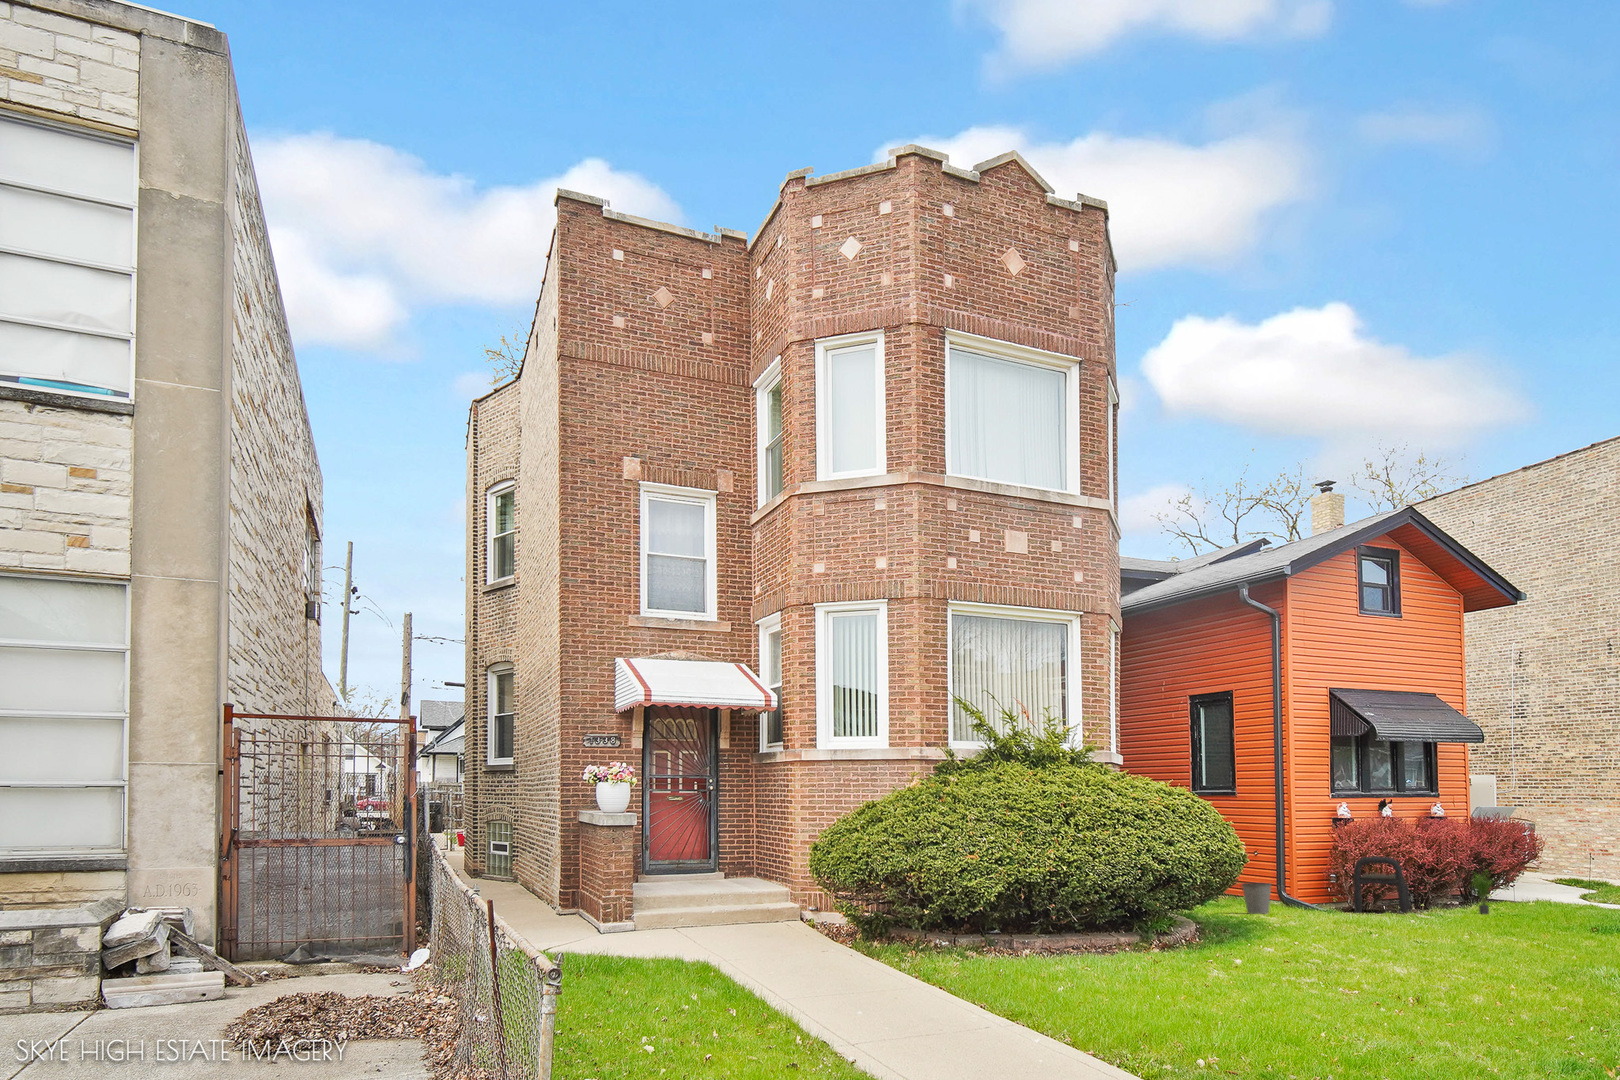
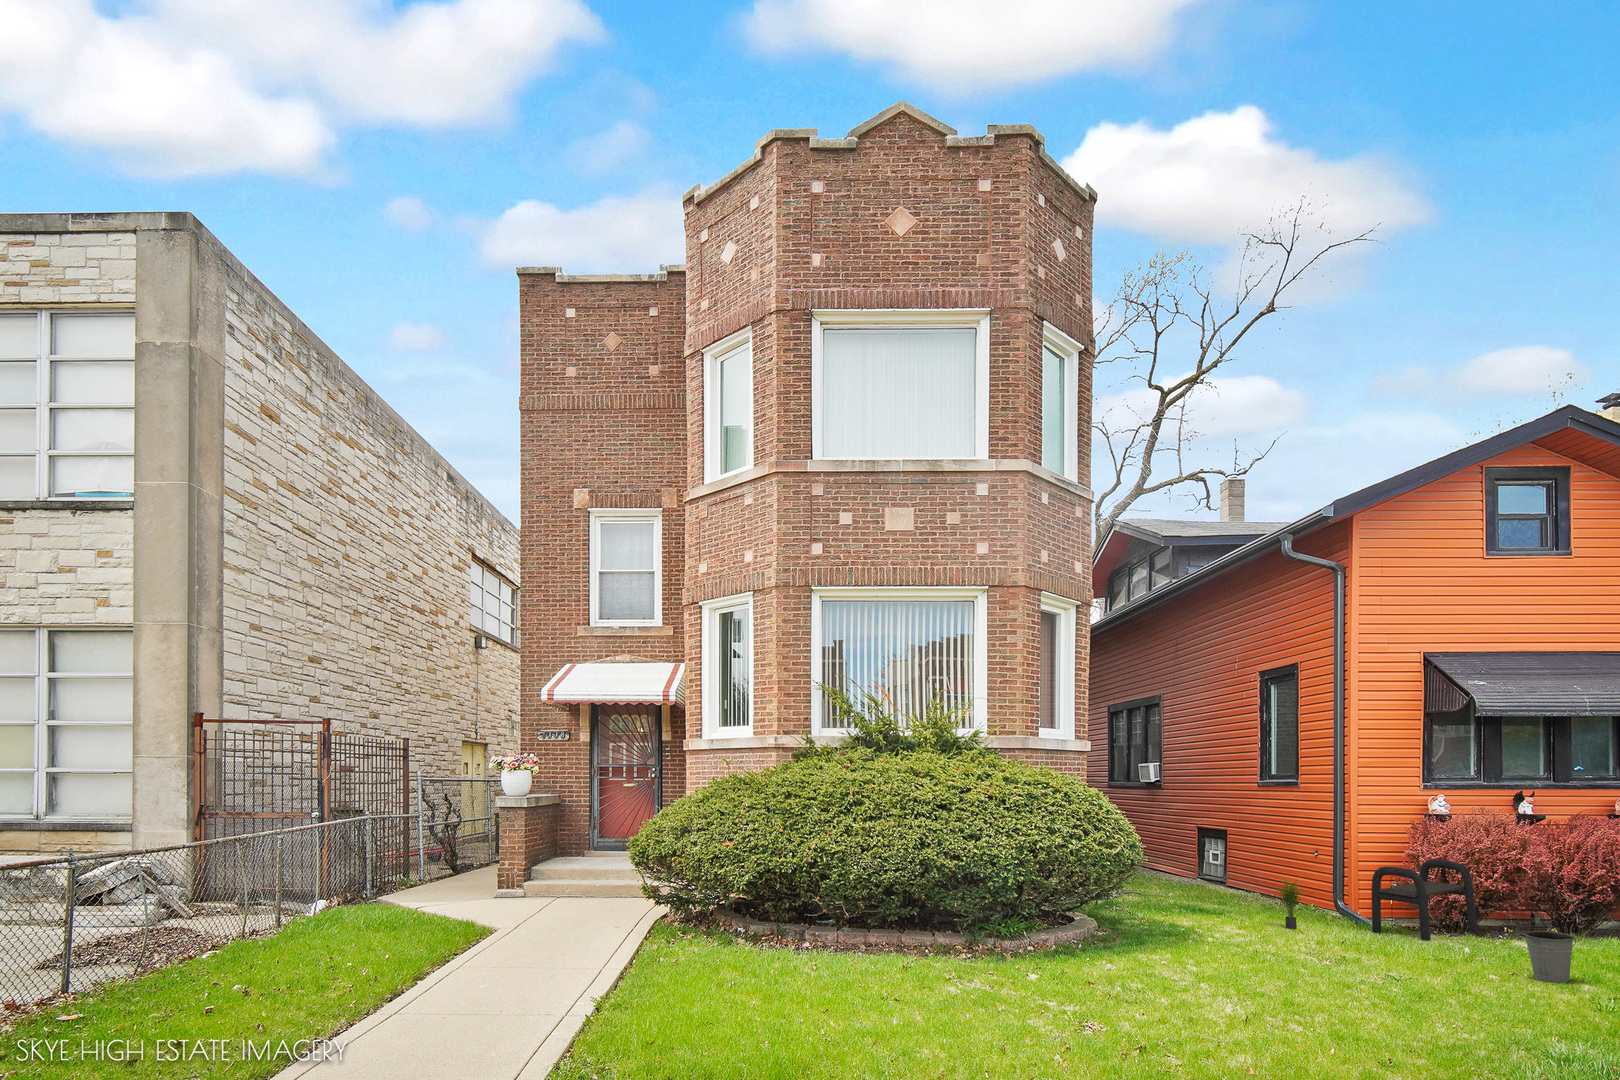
potted plant: present [1472,875,1492,915] -> present [1277,880,1303,929]
bucket: present [1242,882,1272,914] -> present [1523,931,1576,983]

